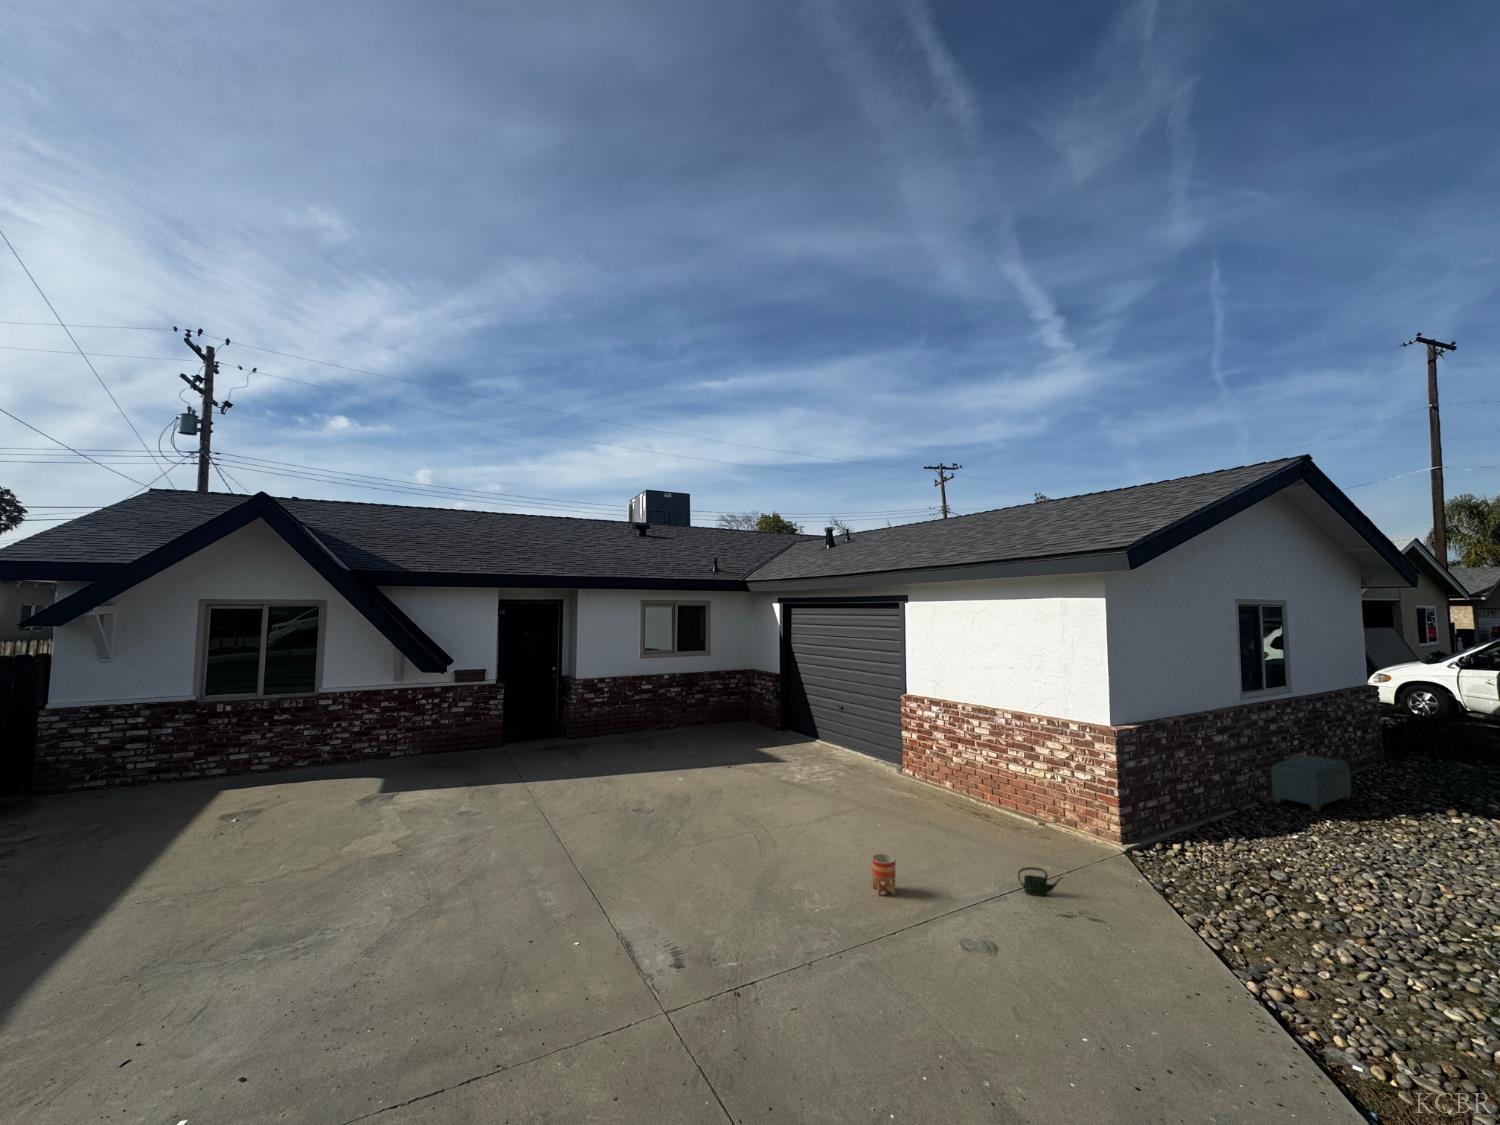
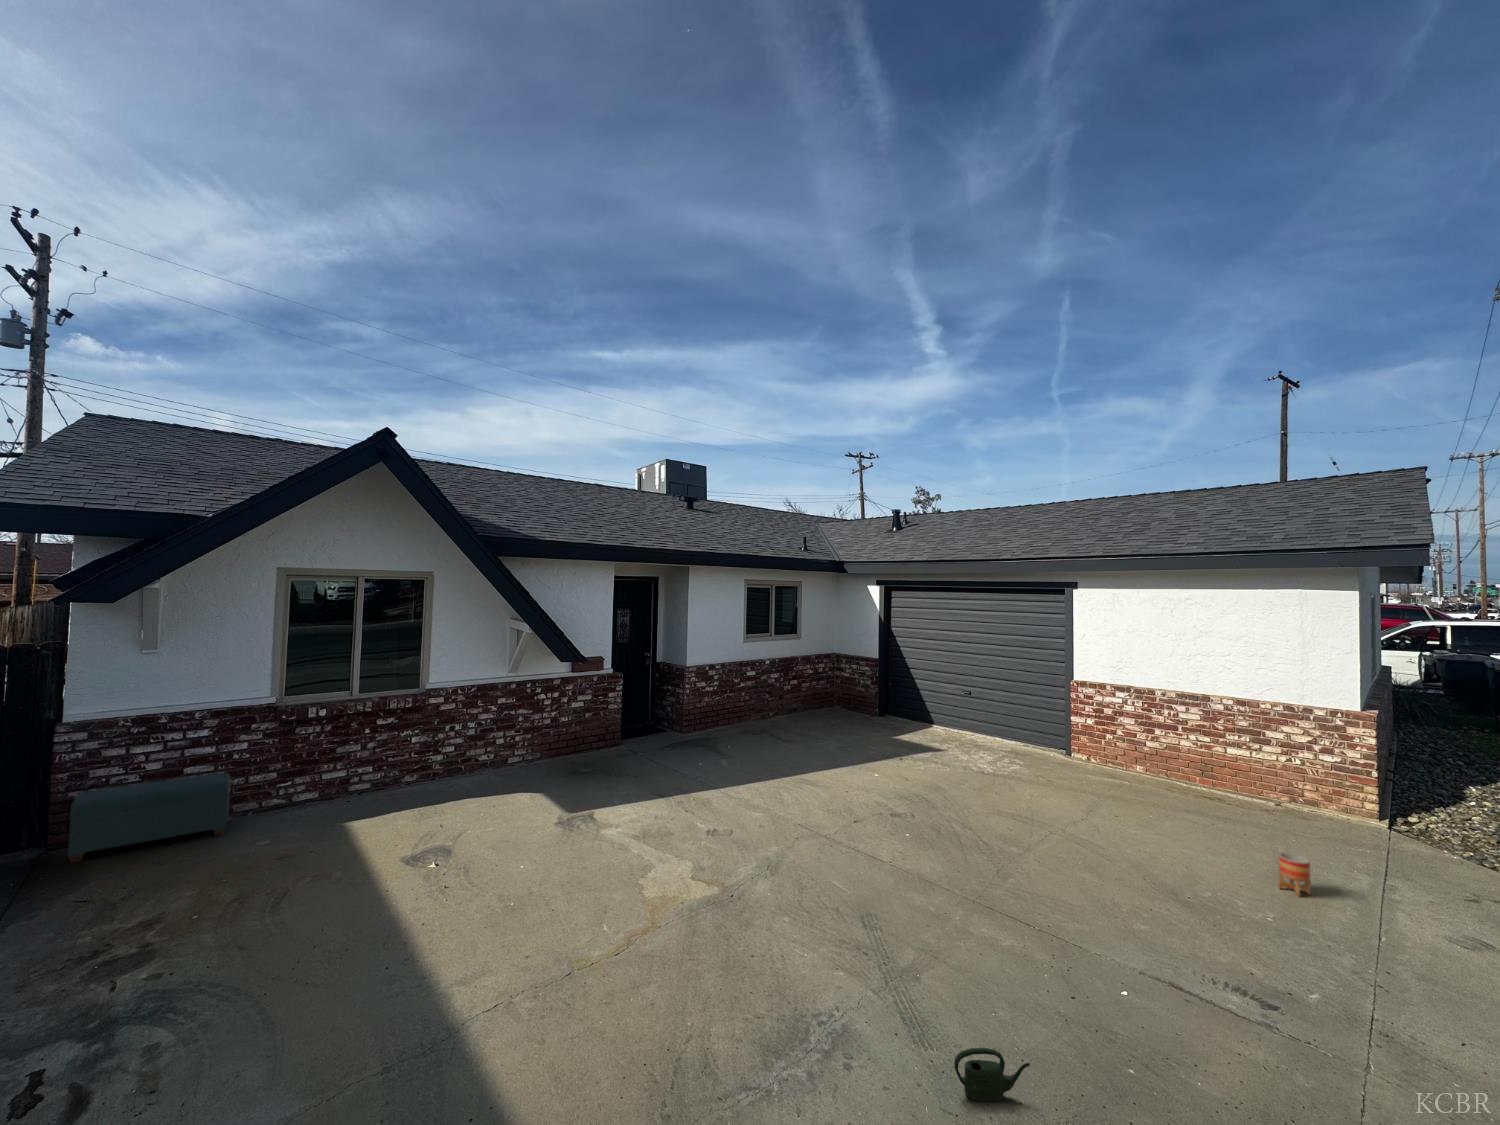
bench: present [1271,756,1351,812] -> present [68,773,231,863]
watering can: present [1018,867,1062,896] -> present [954,1048,1030,1101]

